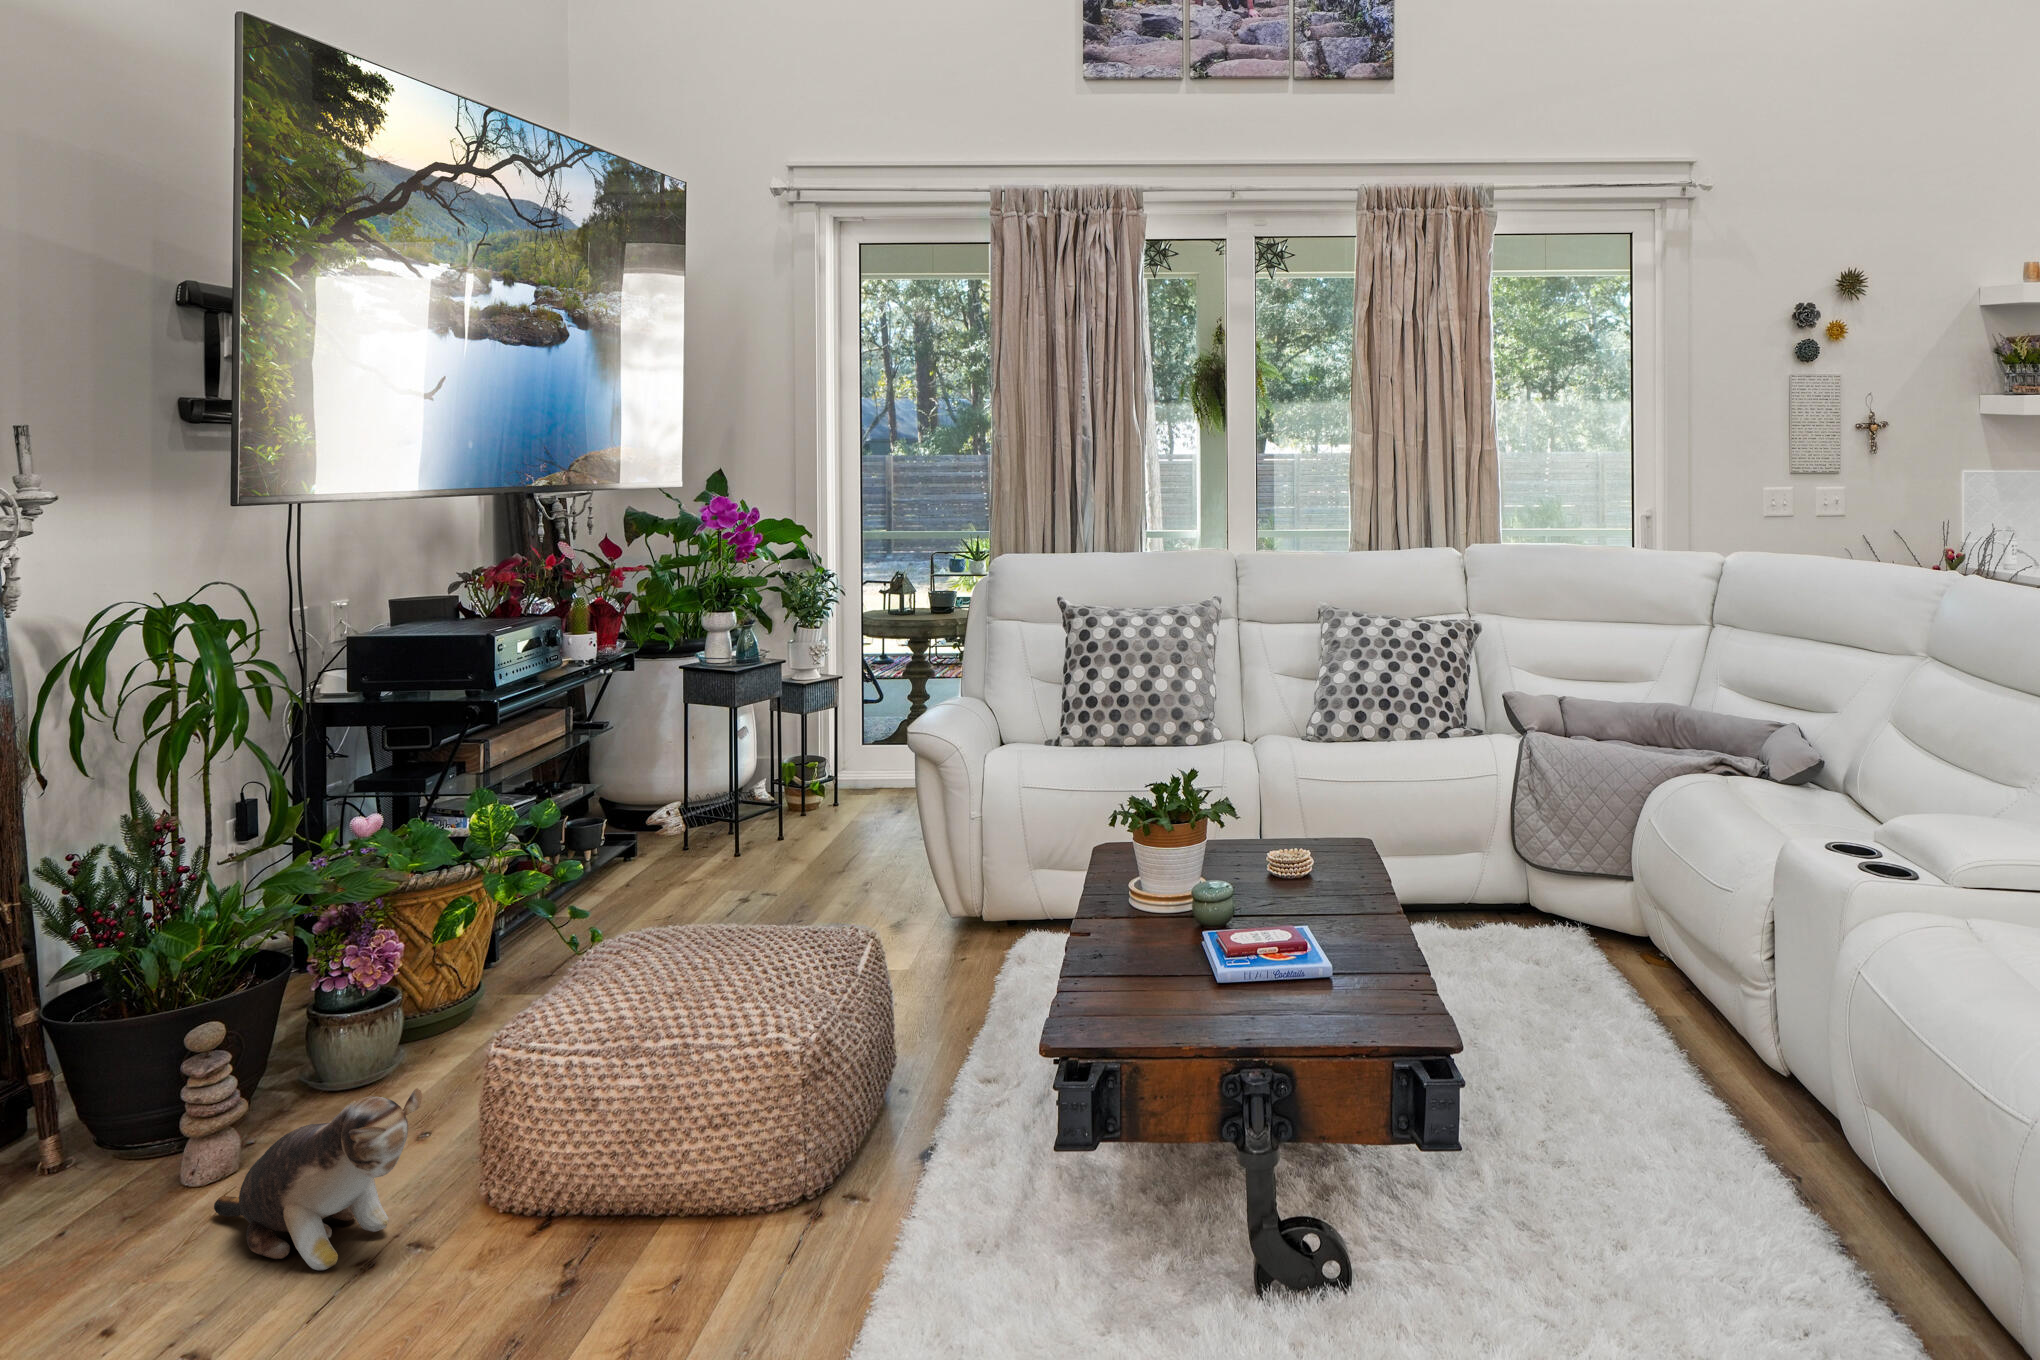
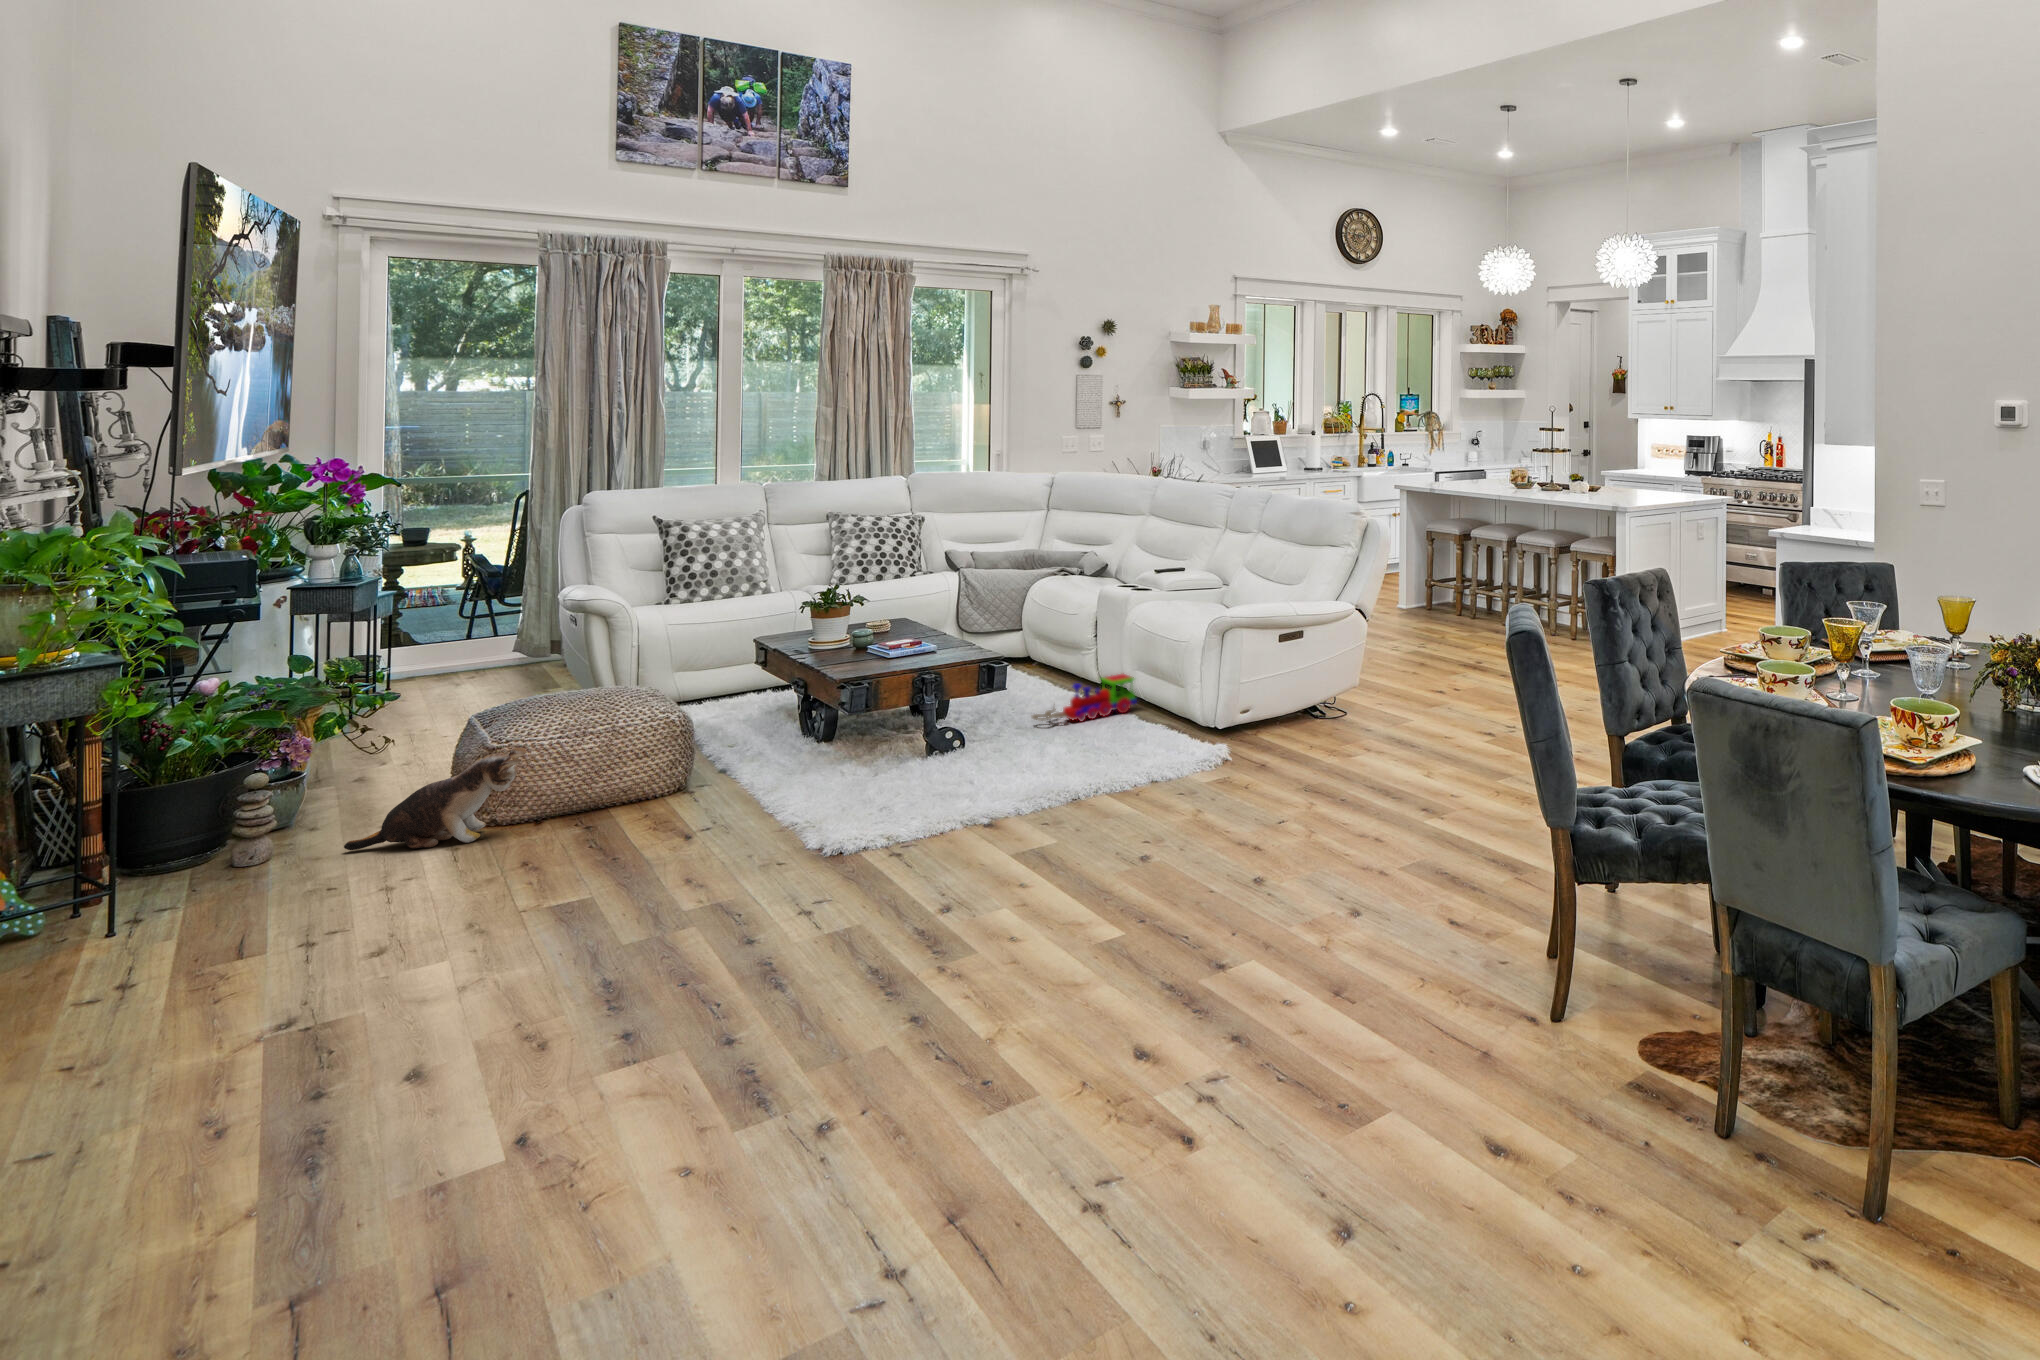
toy train: none [1475,1144,1766,1273] -> present [1032,674,1137,721]

